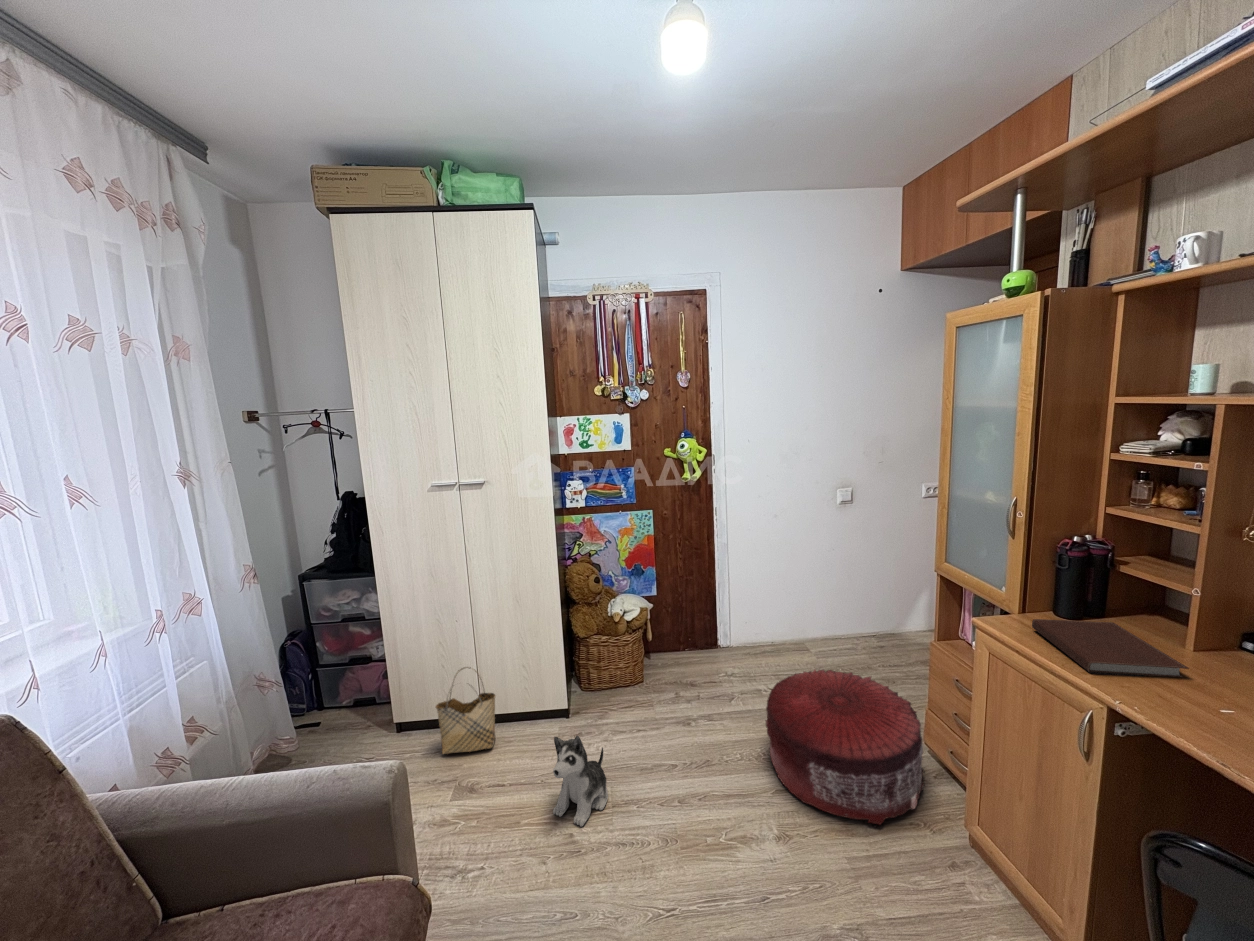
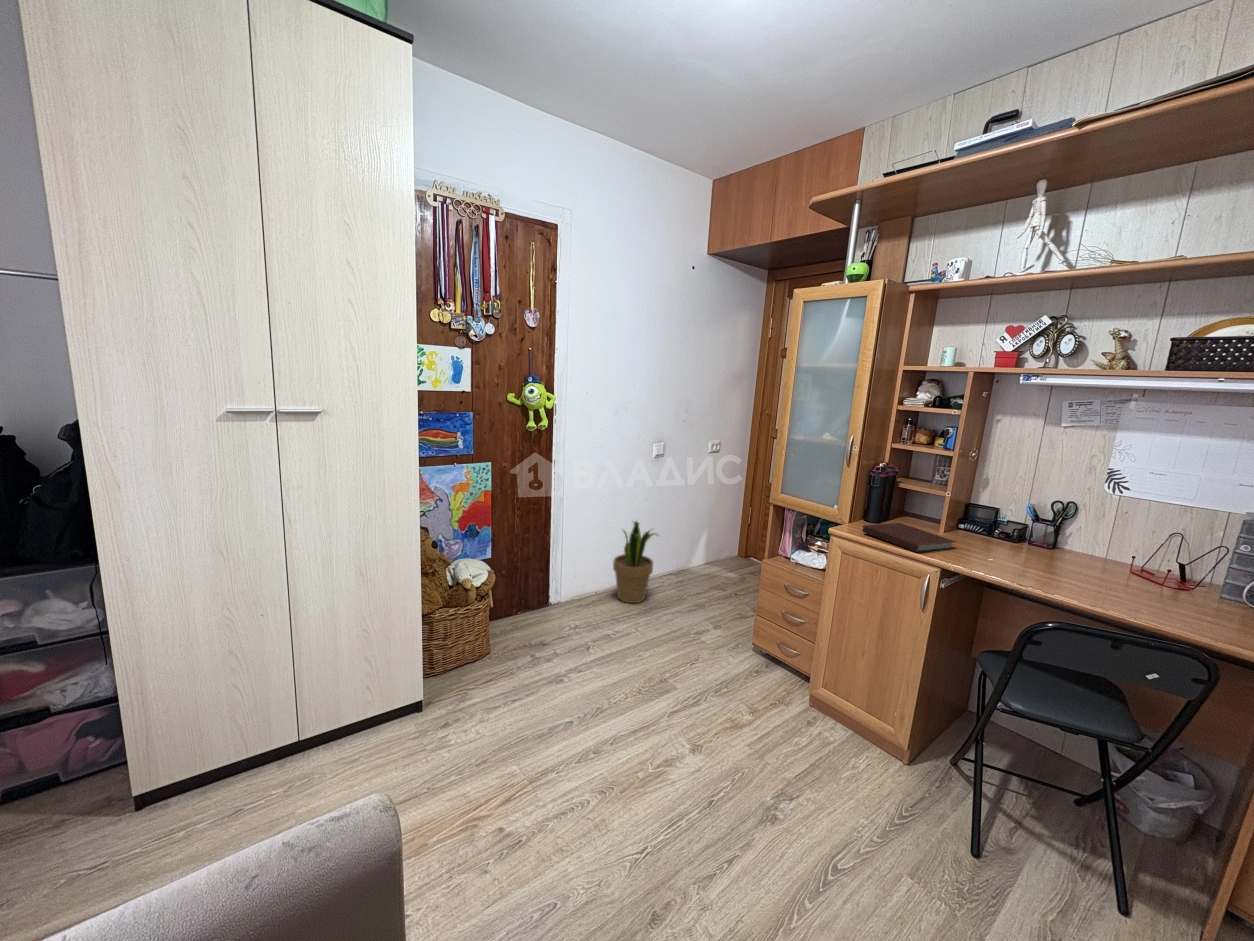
potted plant: none [786,571,839,662] -> present [613,521,657,603]
woven basket: present [436,667,496,754] -> none [236,676,334,809]
pouf: present [766,670,925,825] -> none [645,598,775,717]
plush toy: present [553,736,608,826] -> none [461,713,522,817]

